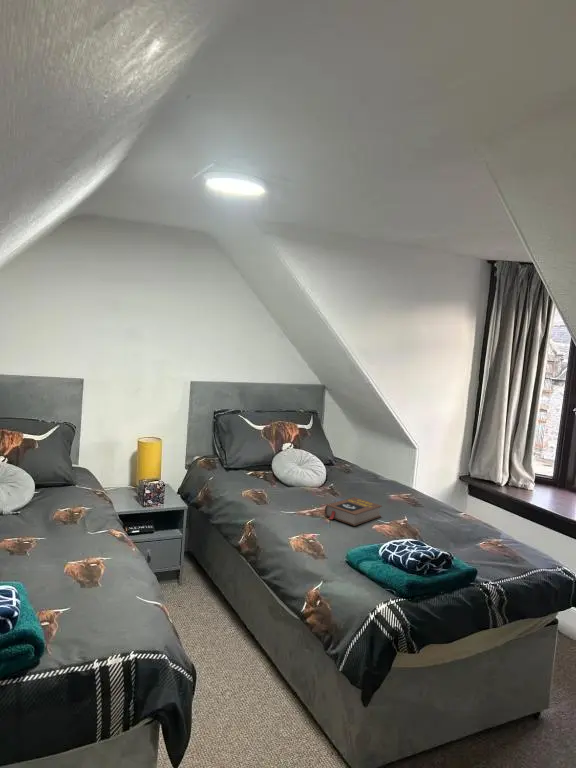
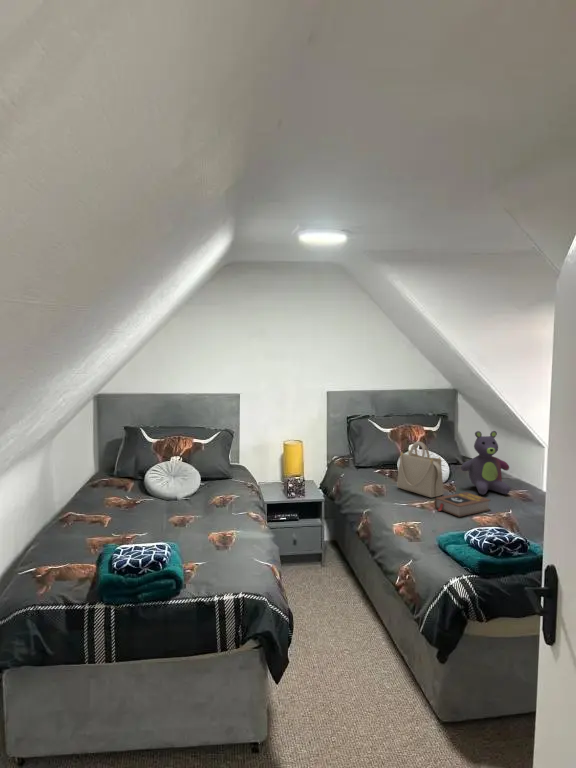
stuffed bear: none [343,431,392,499] -> present [461,431,510,495]
handbag: none [276,442,328,503] -> present [397,442,444,497]

